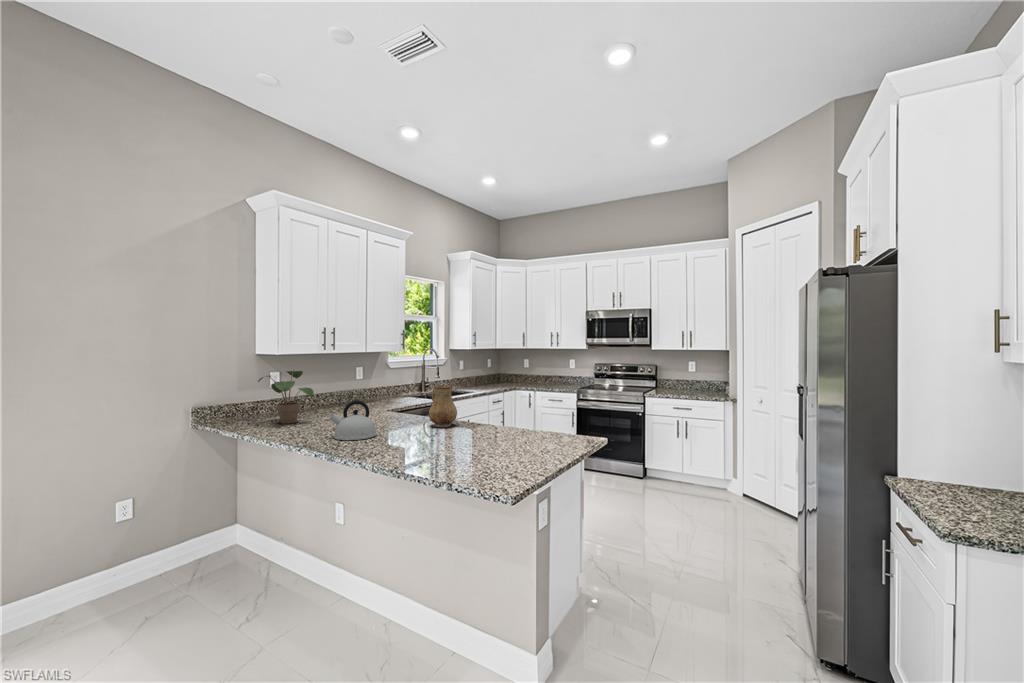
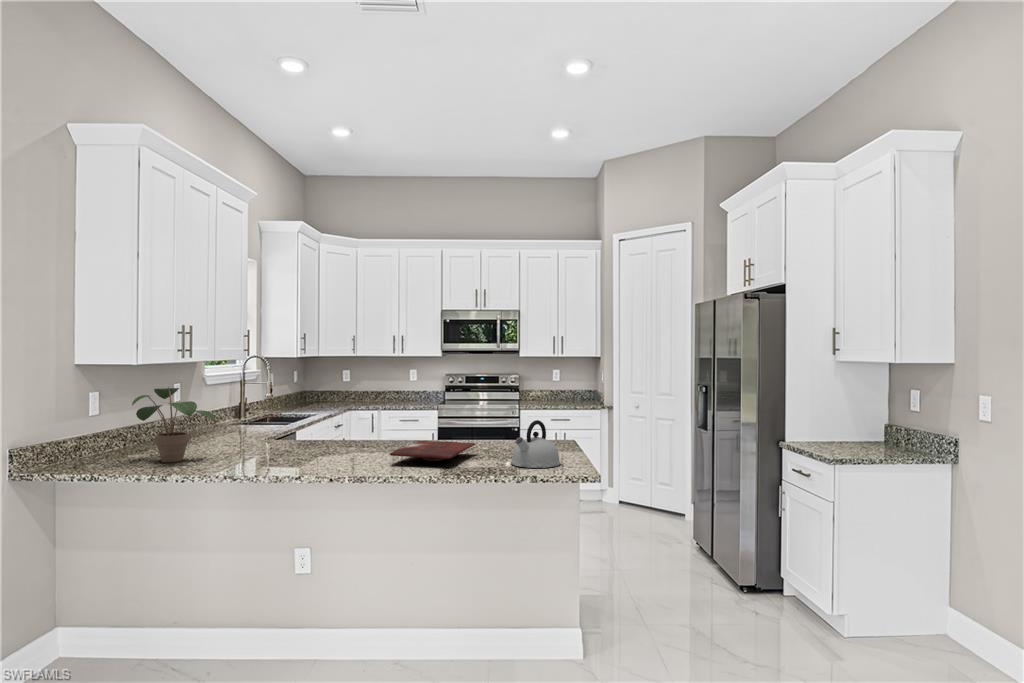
ceramic pitcher: present [429,385,457,427] -> none [375,400,412,449]
kettle: present [329,401,377,440] -> present [511,420,560,468]
cutting board: none [389,422,482,443] -> present [390,441,475,461]

